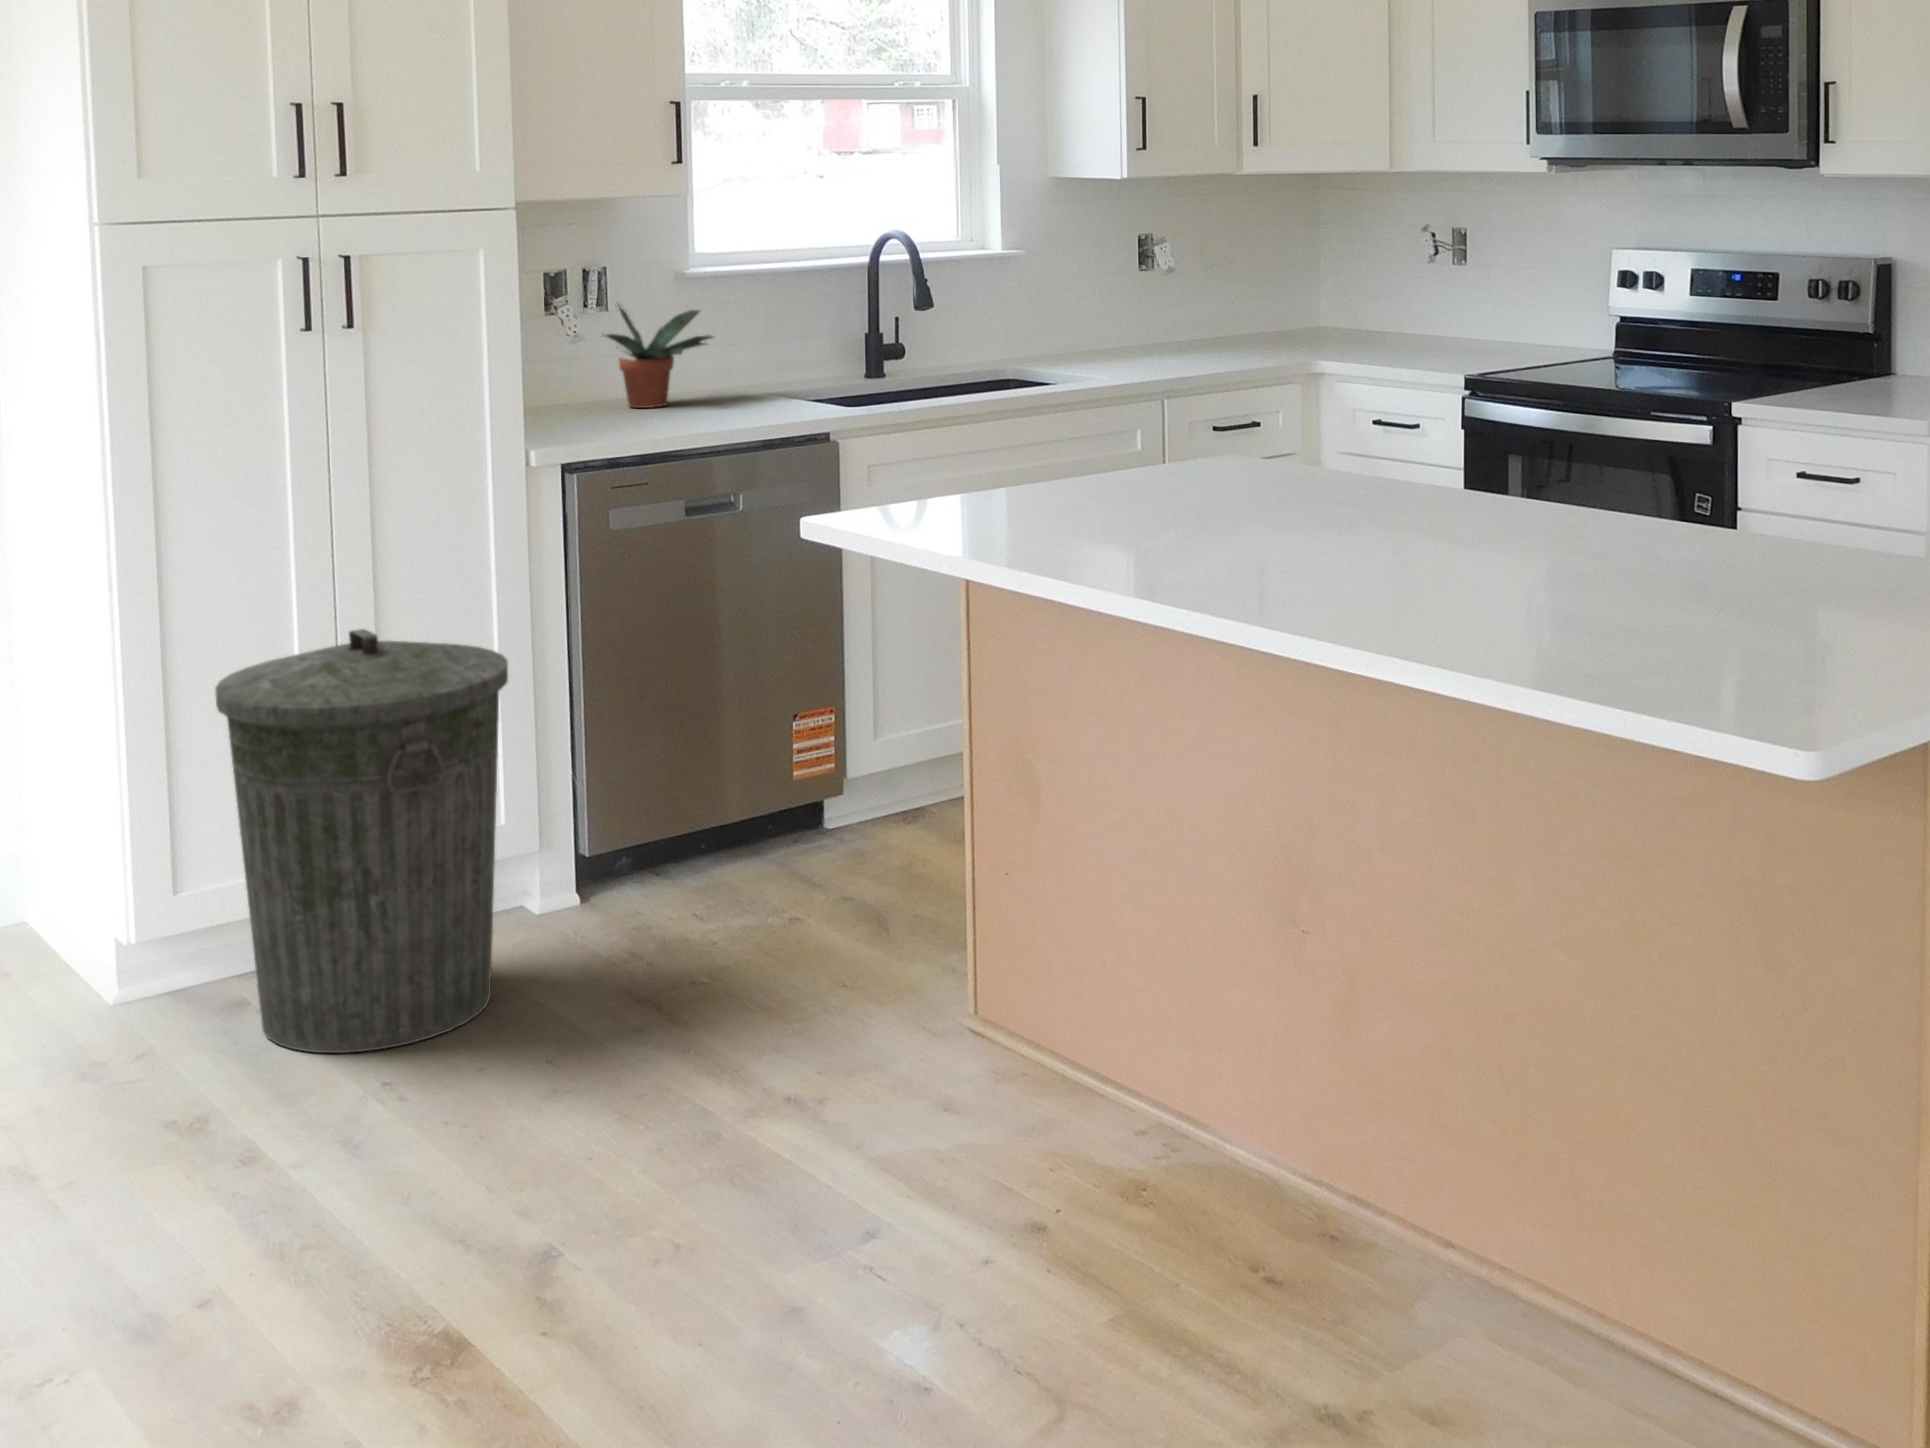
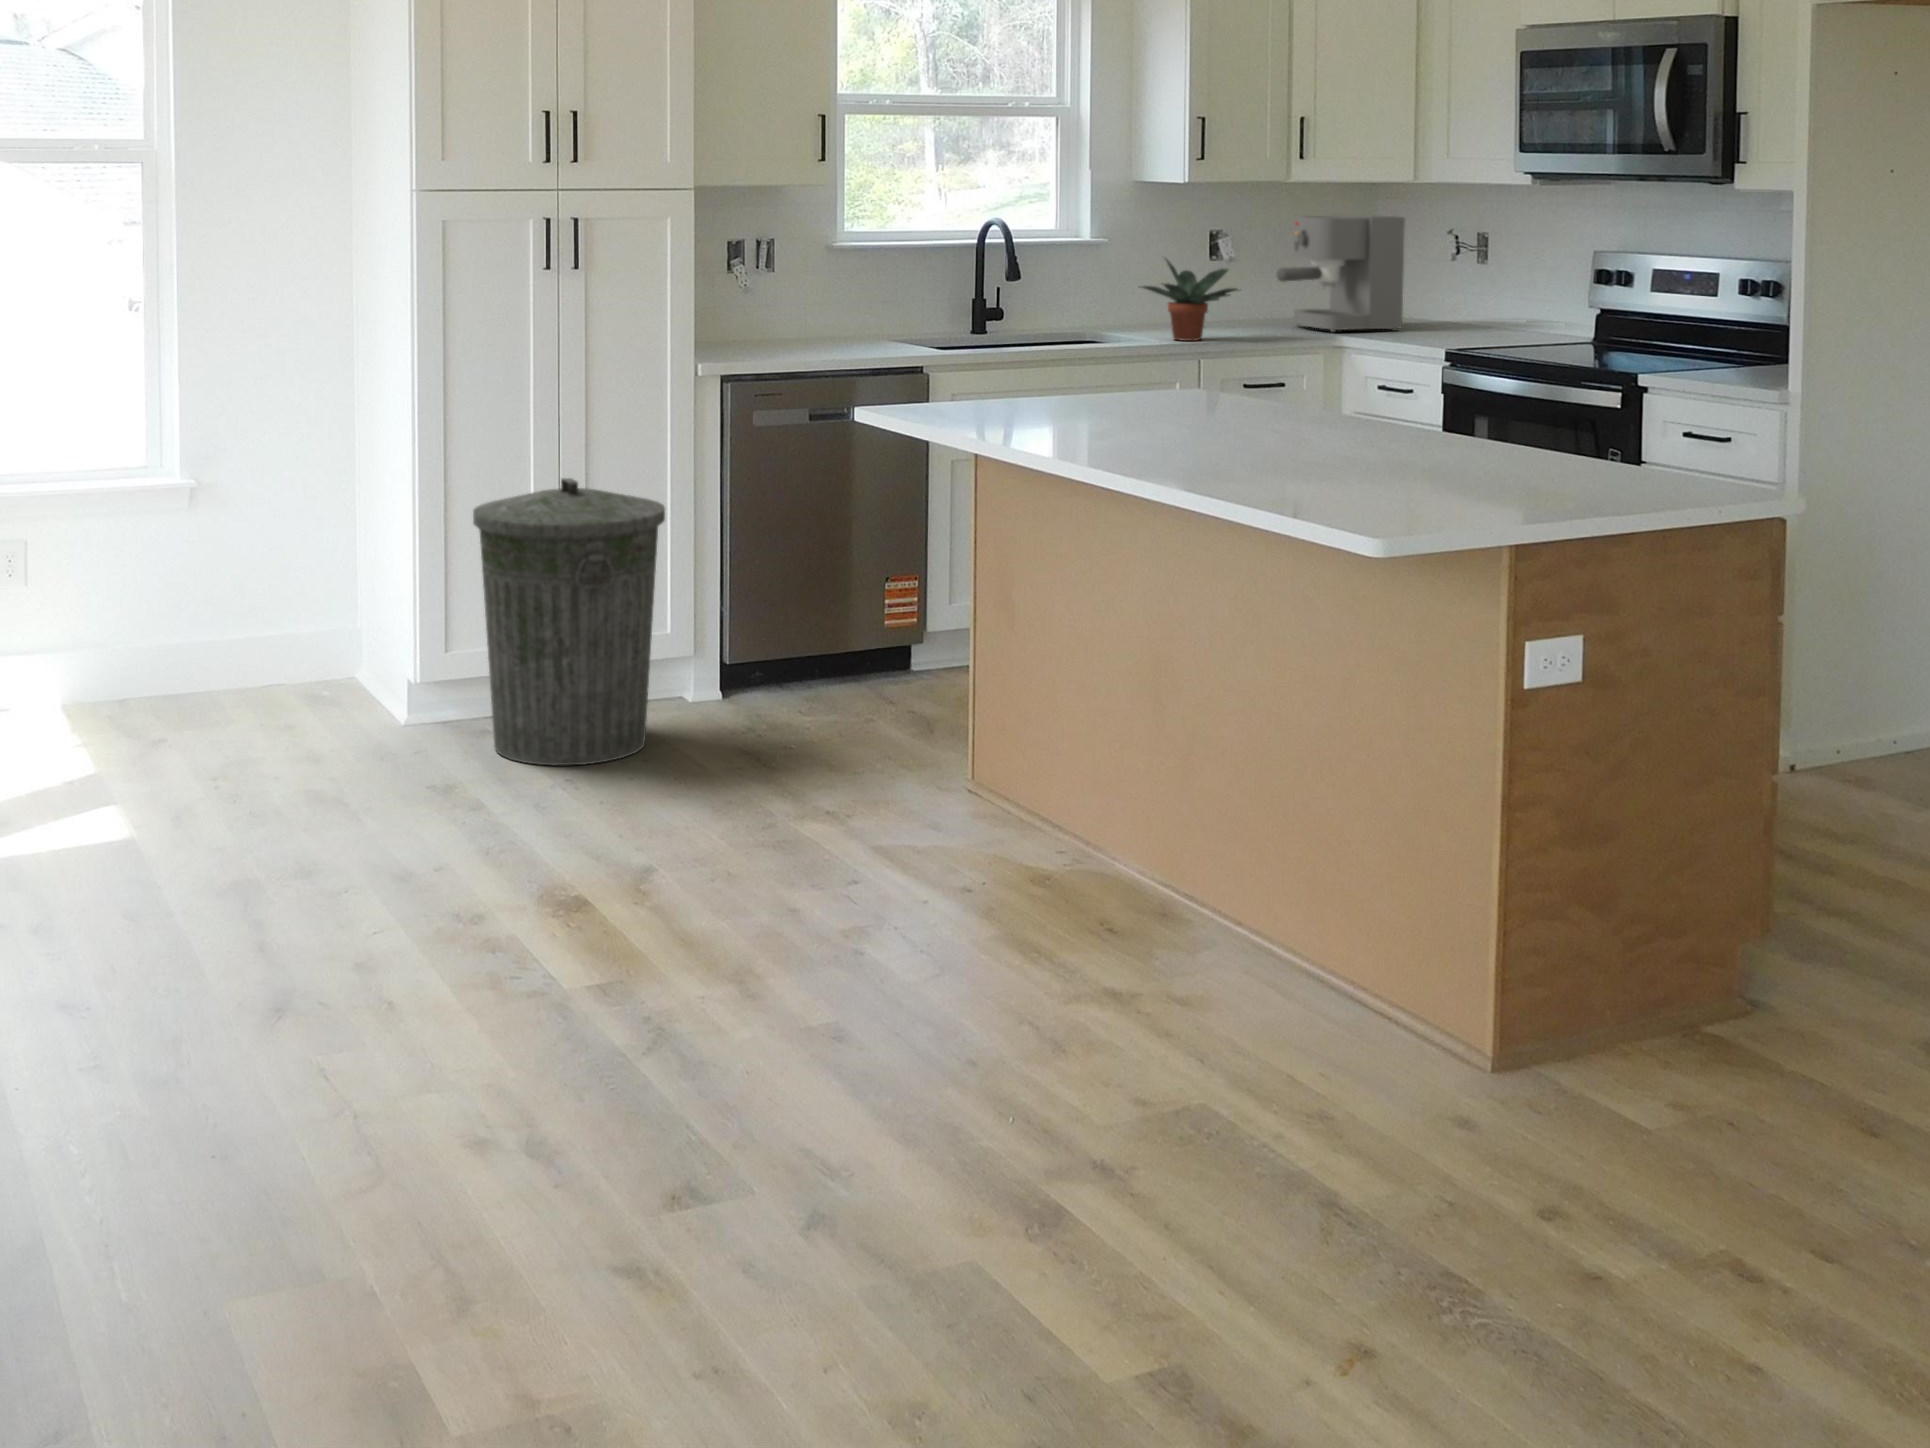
coffee maker: none [1238,213,1384,357] -> present [1277,214,1405,332]
potted plant: present [605,305,714,408] -> present [1139,258,1237,341]

